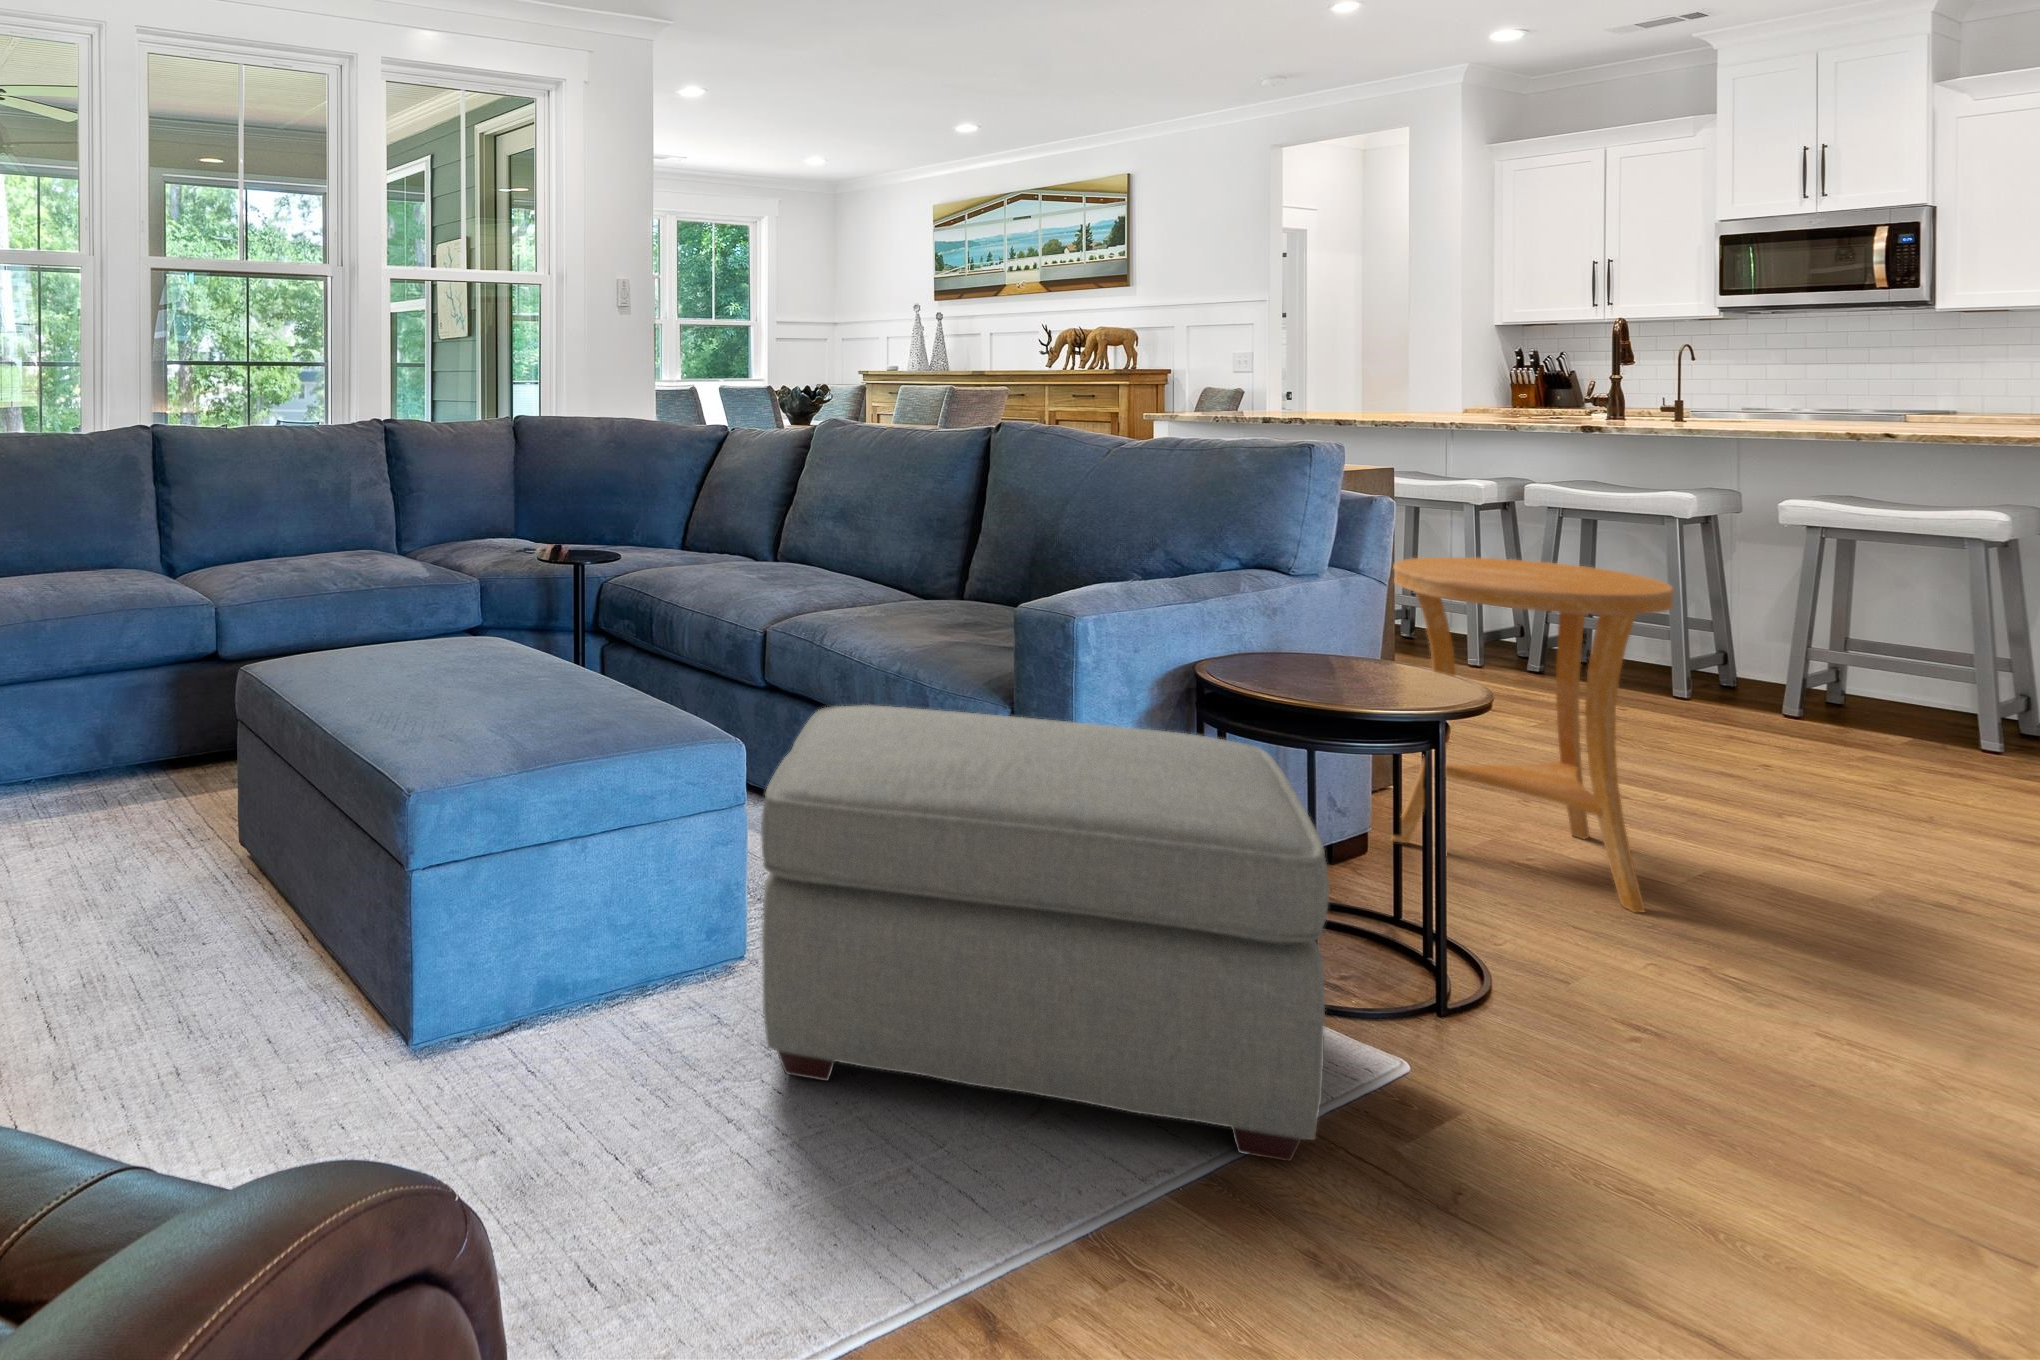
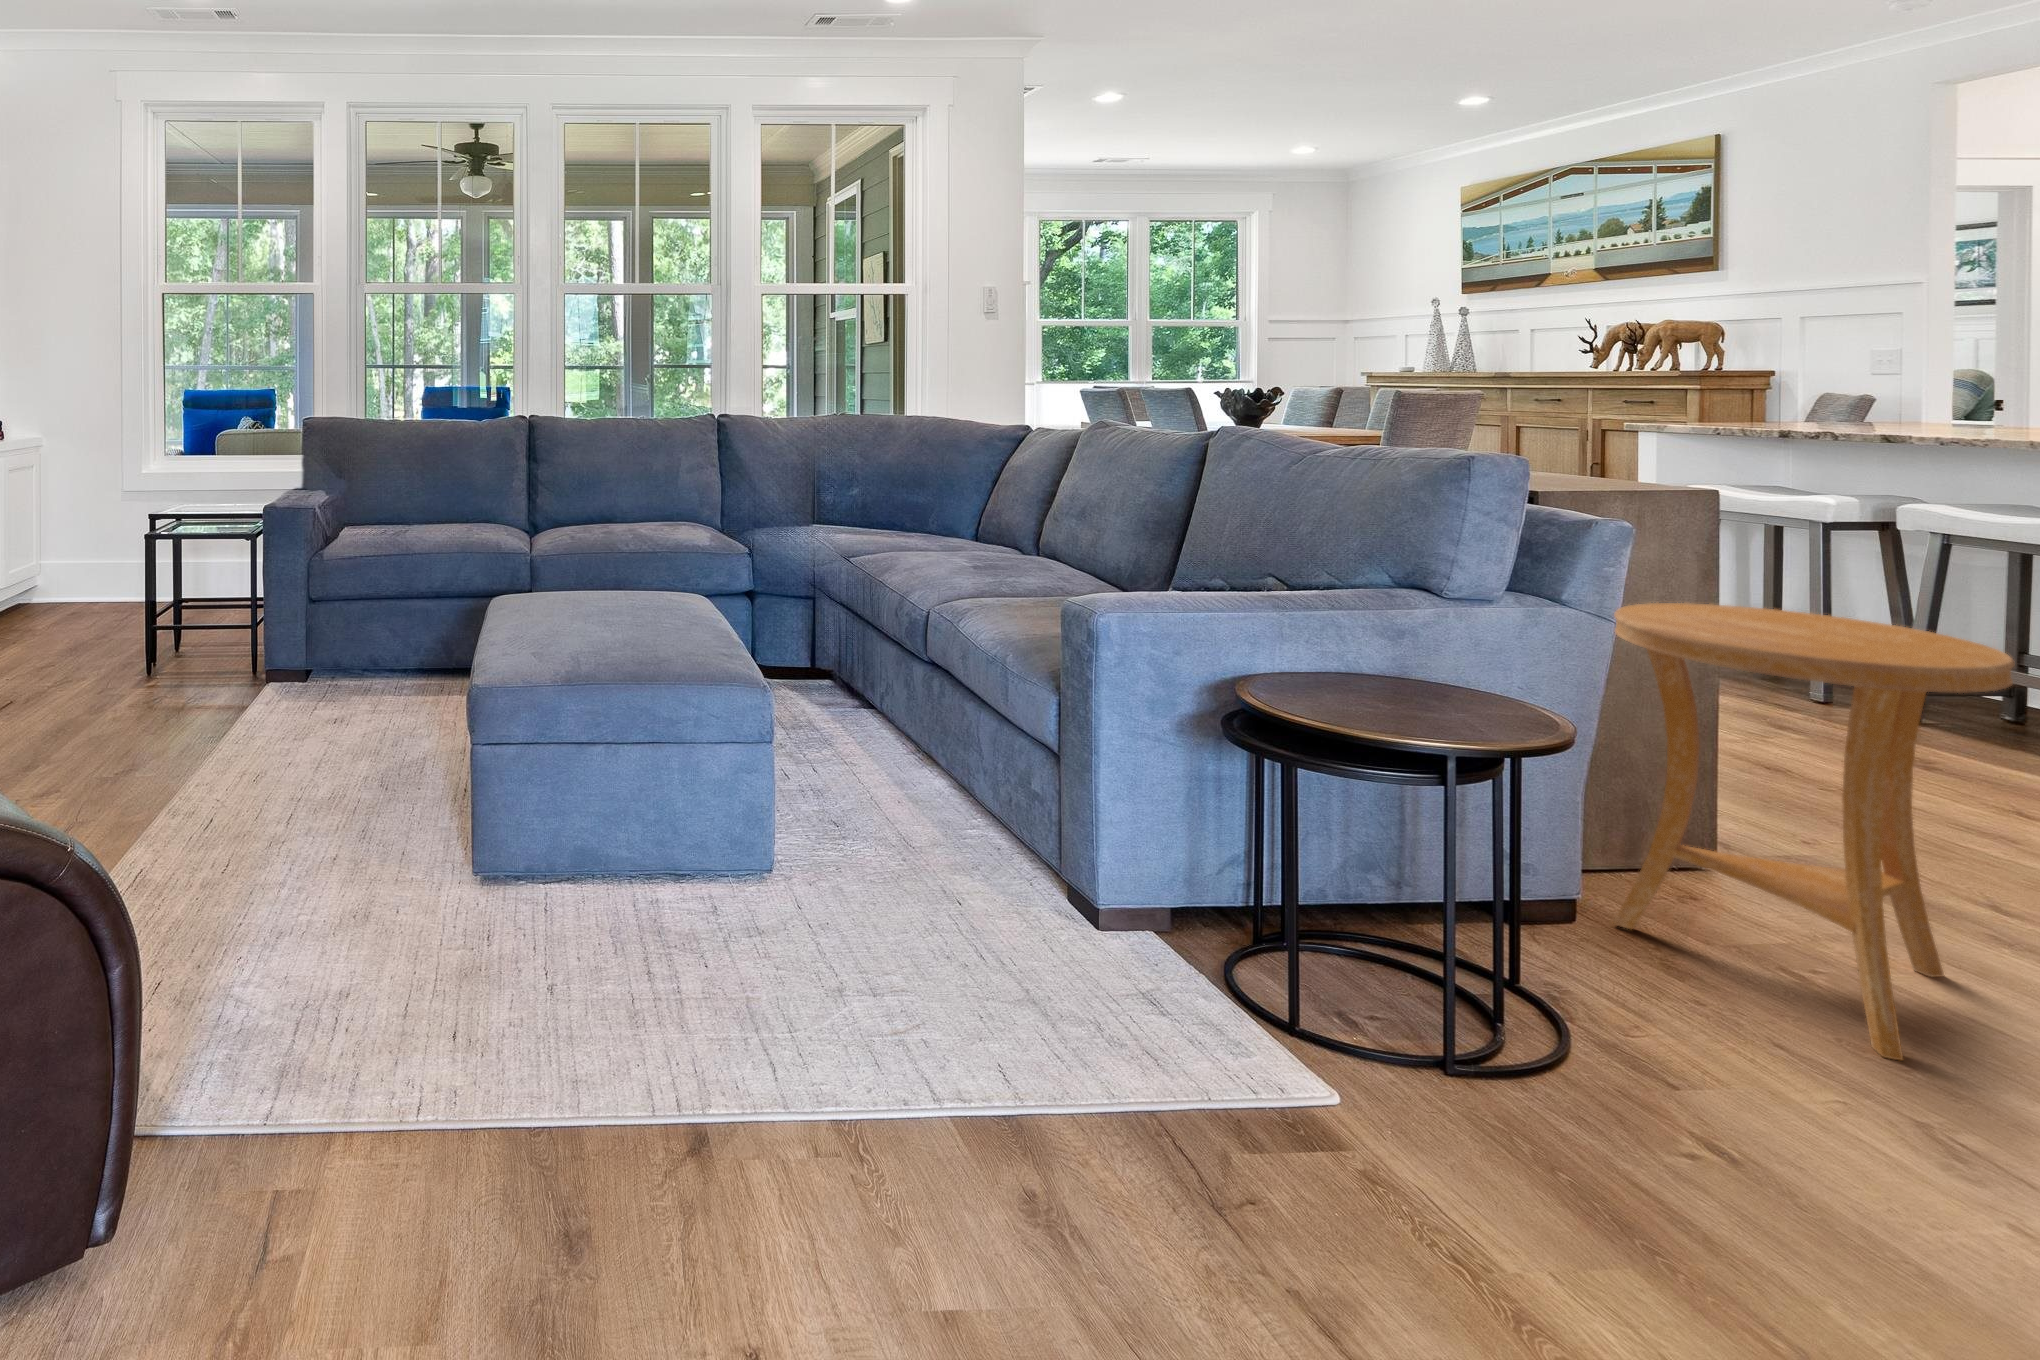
ottoman: present [761,705,1329,1161] -> none [700,674,1244,1128]

